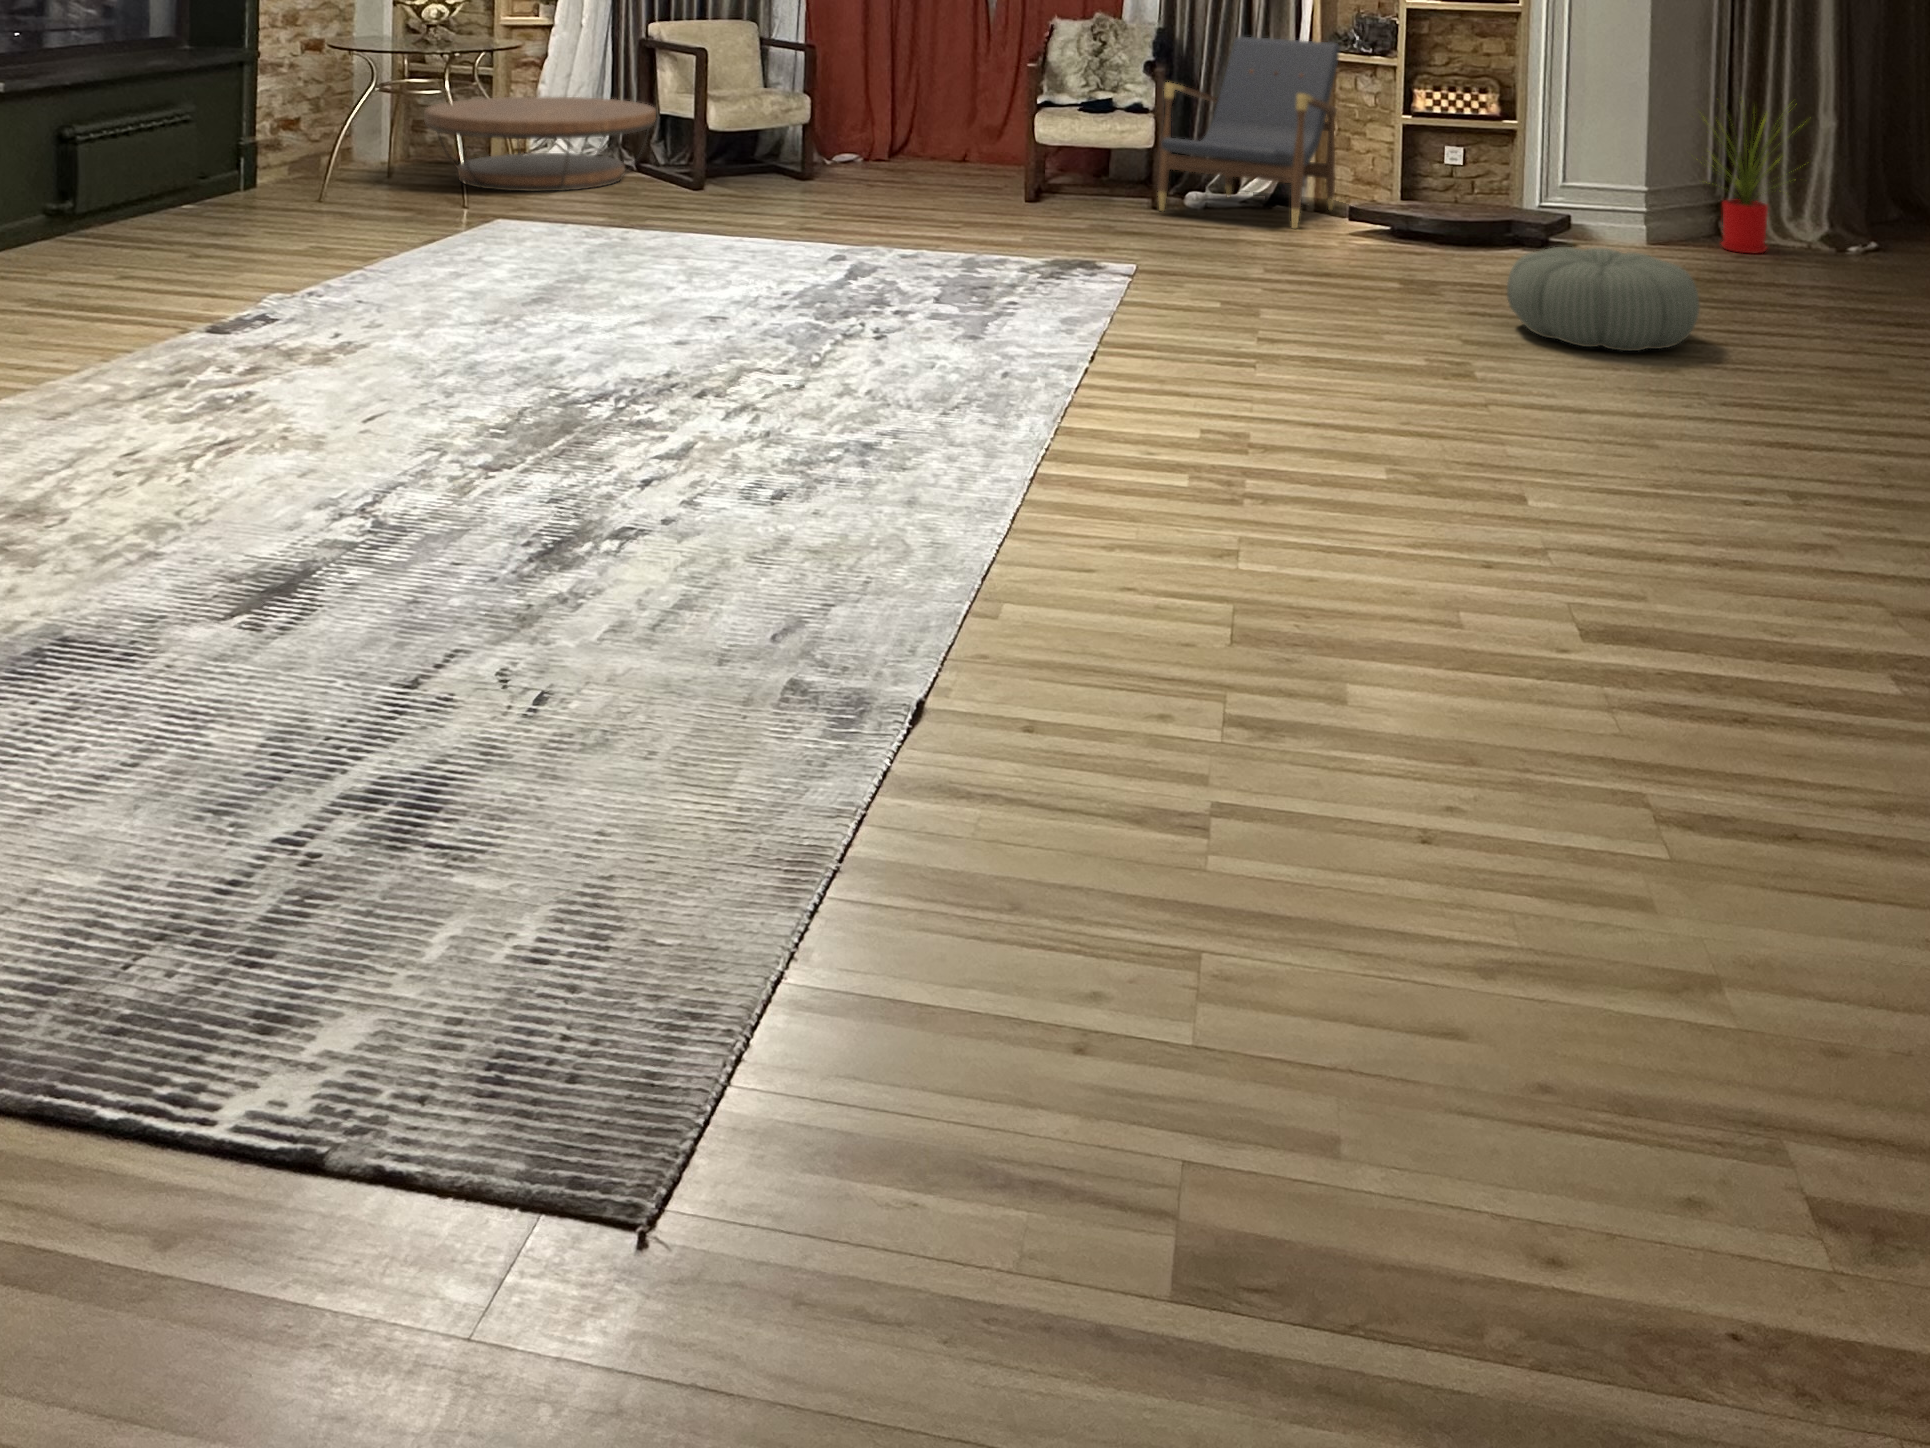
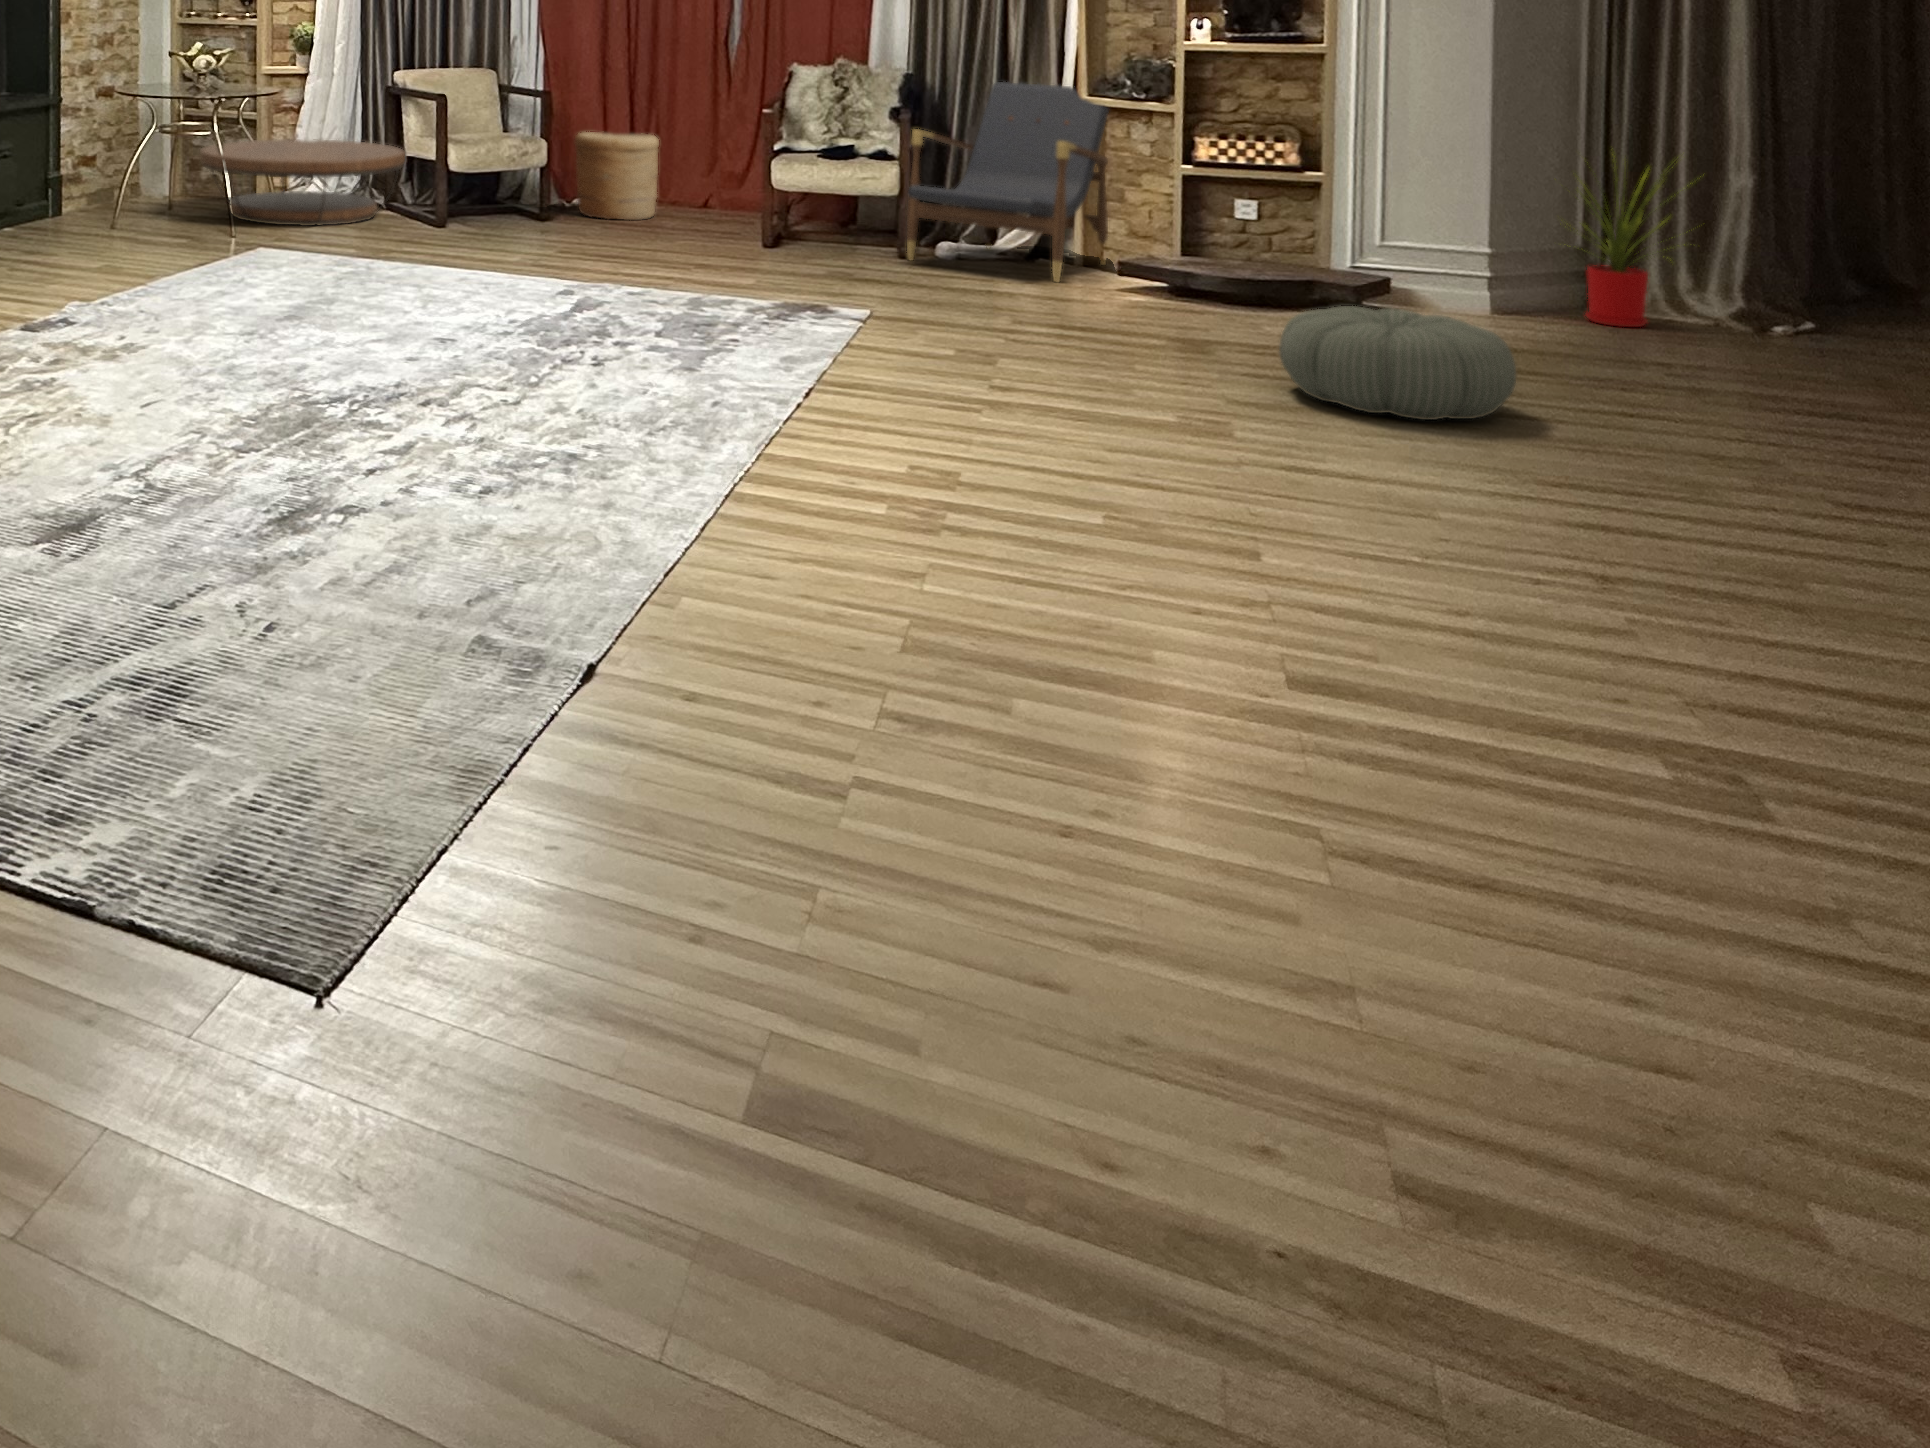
woven basket: none [833,86,918,177] -> present [575,132,659,220]

